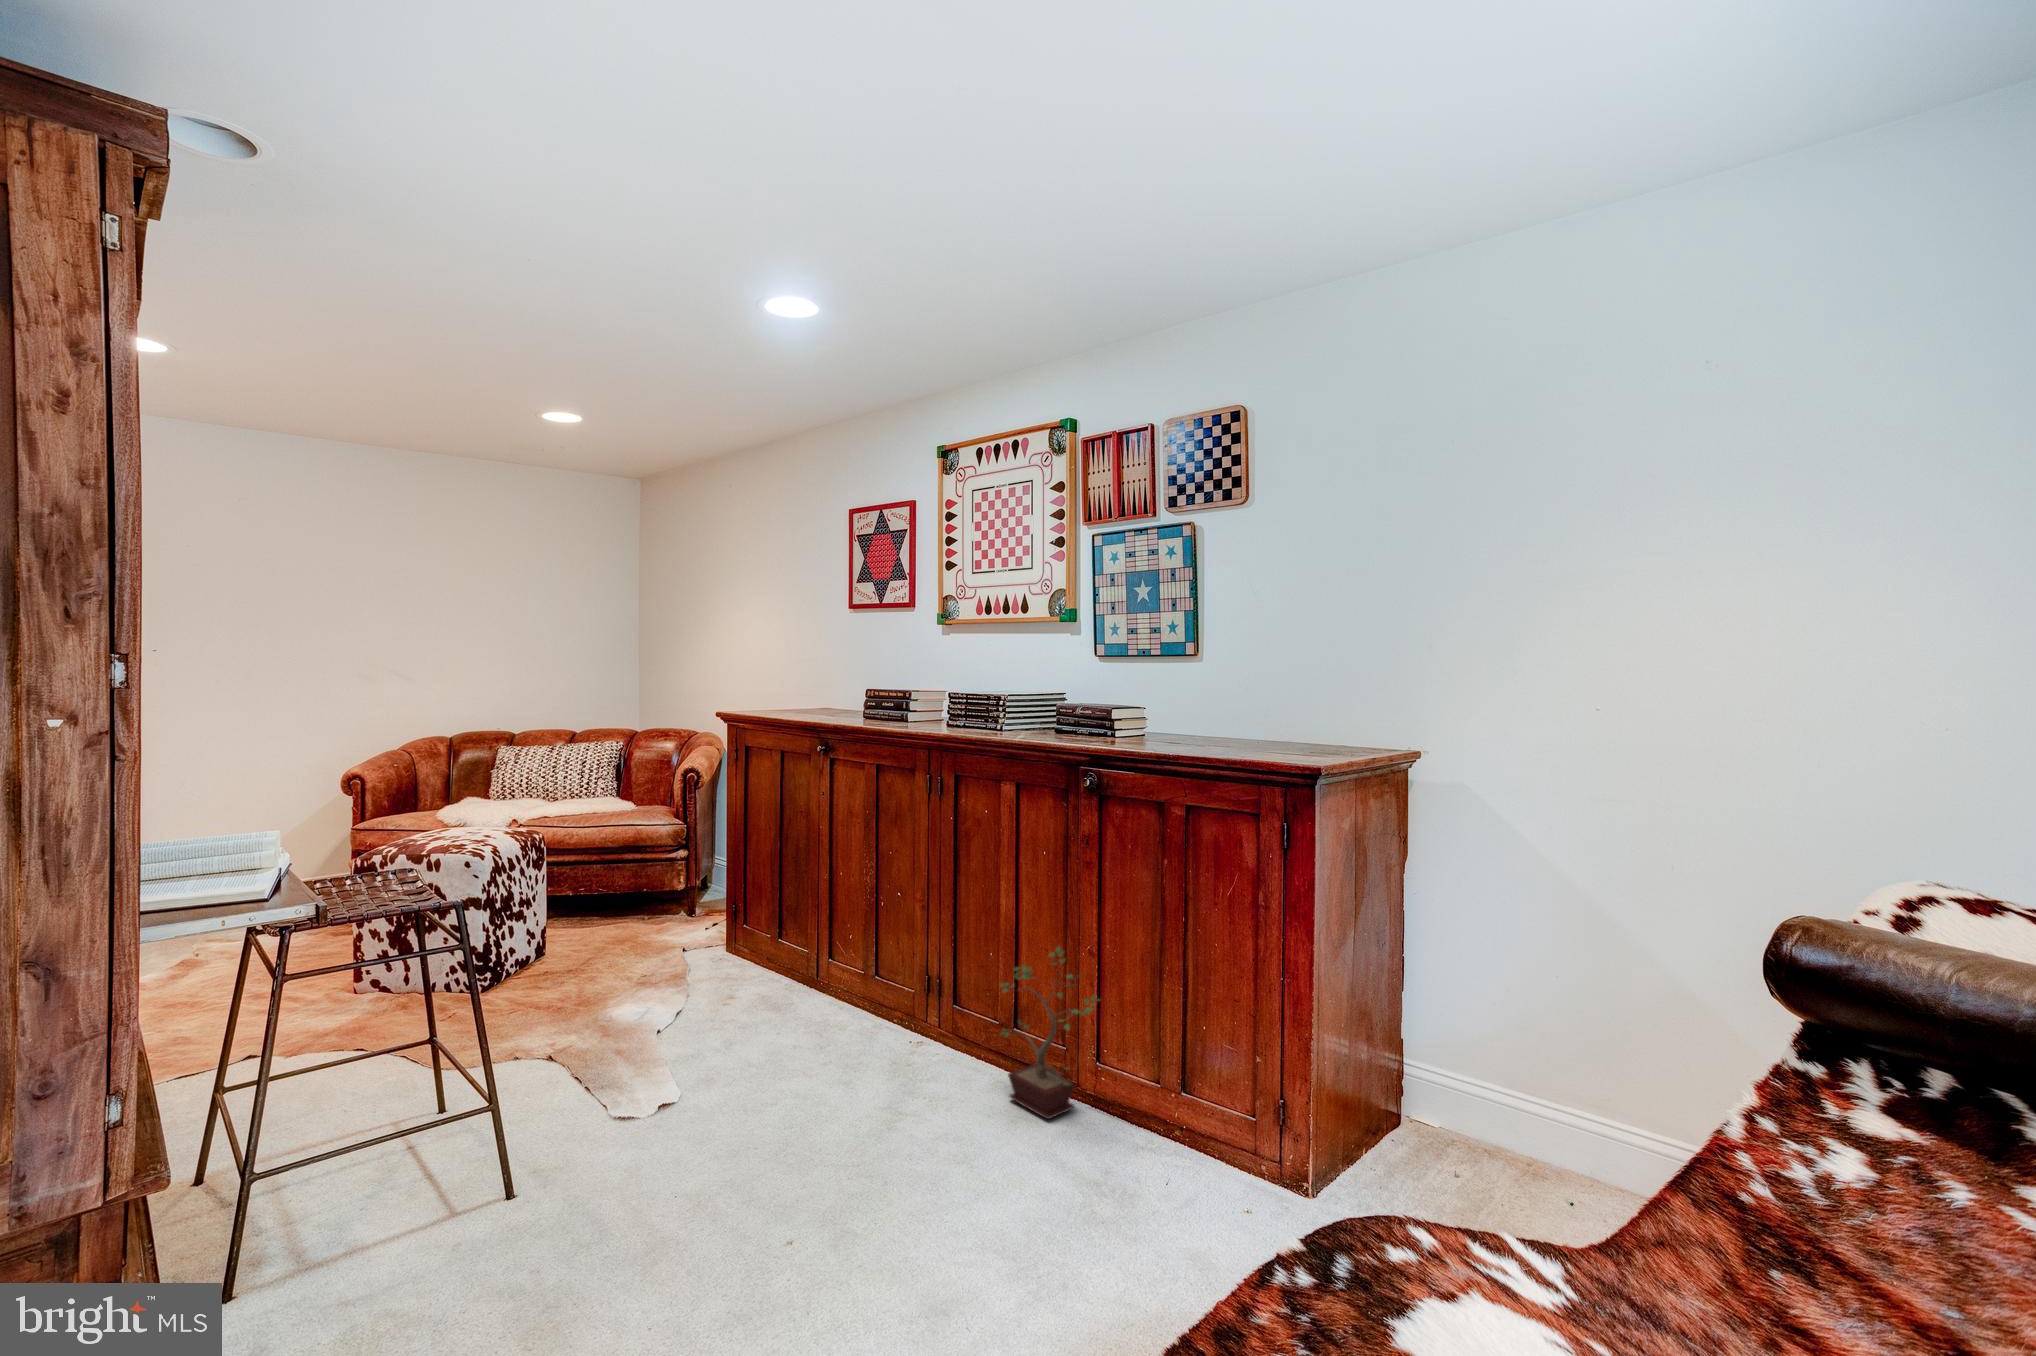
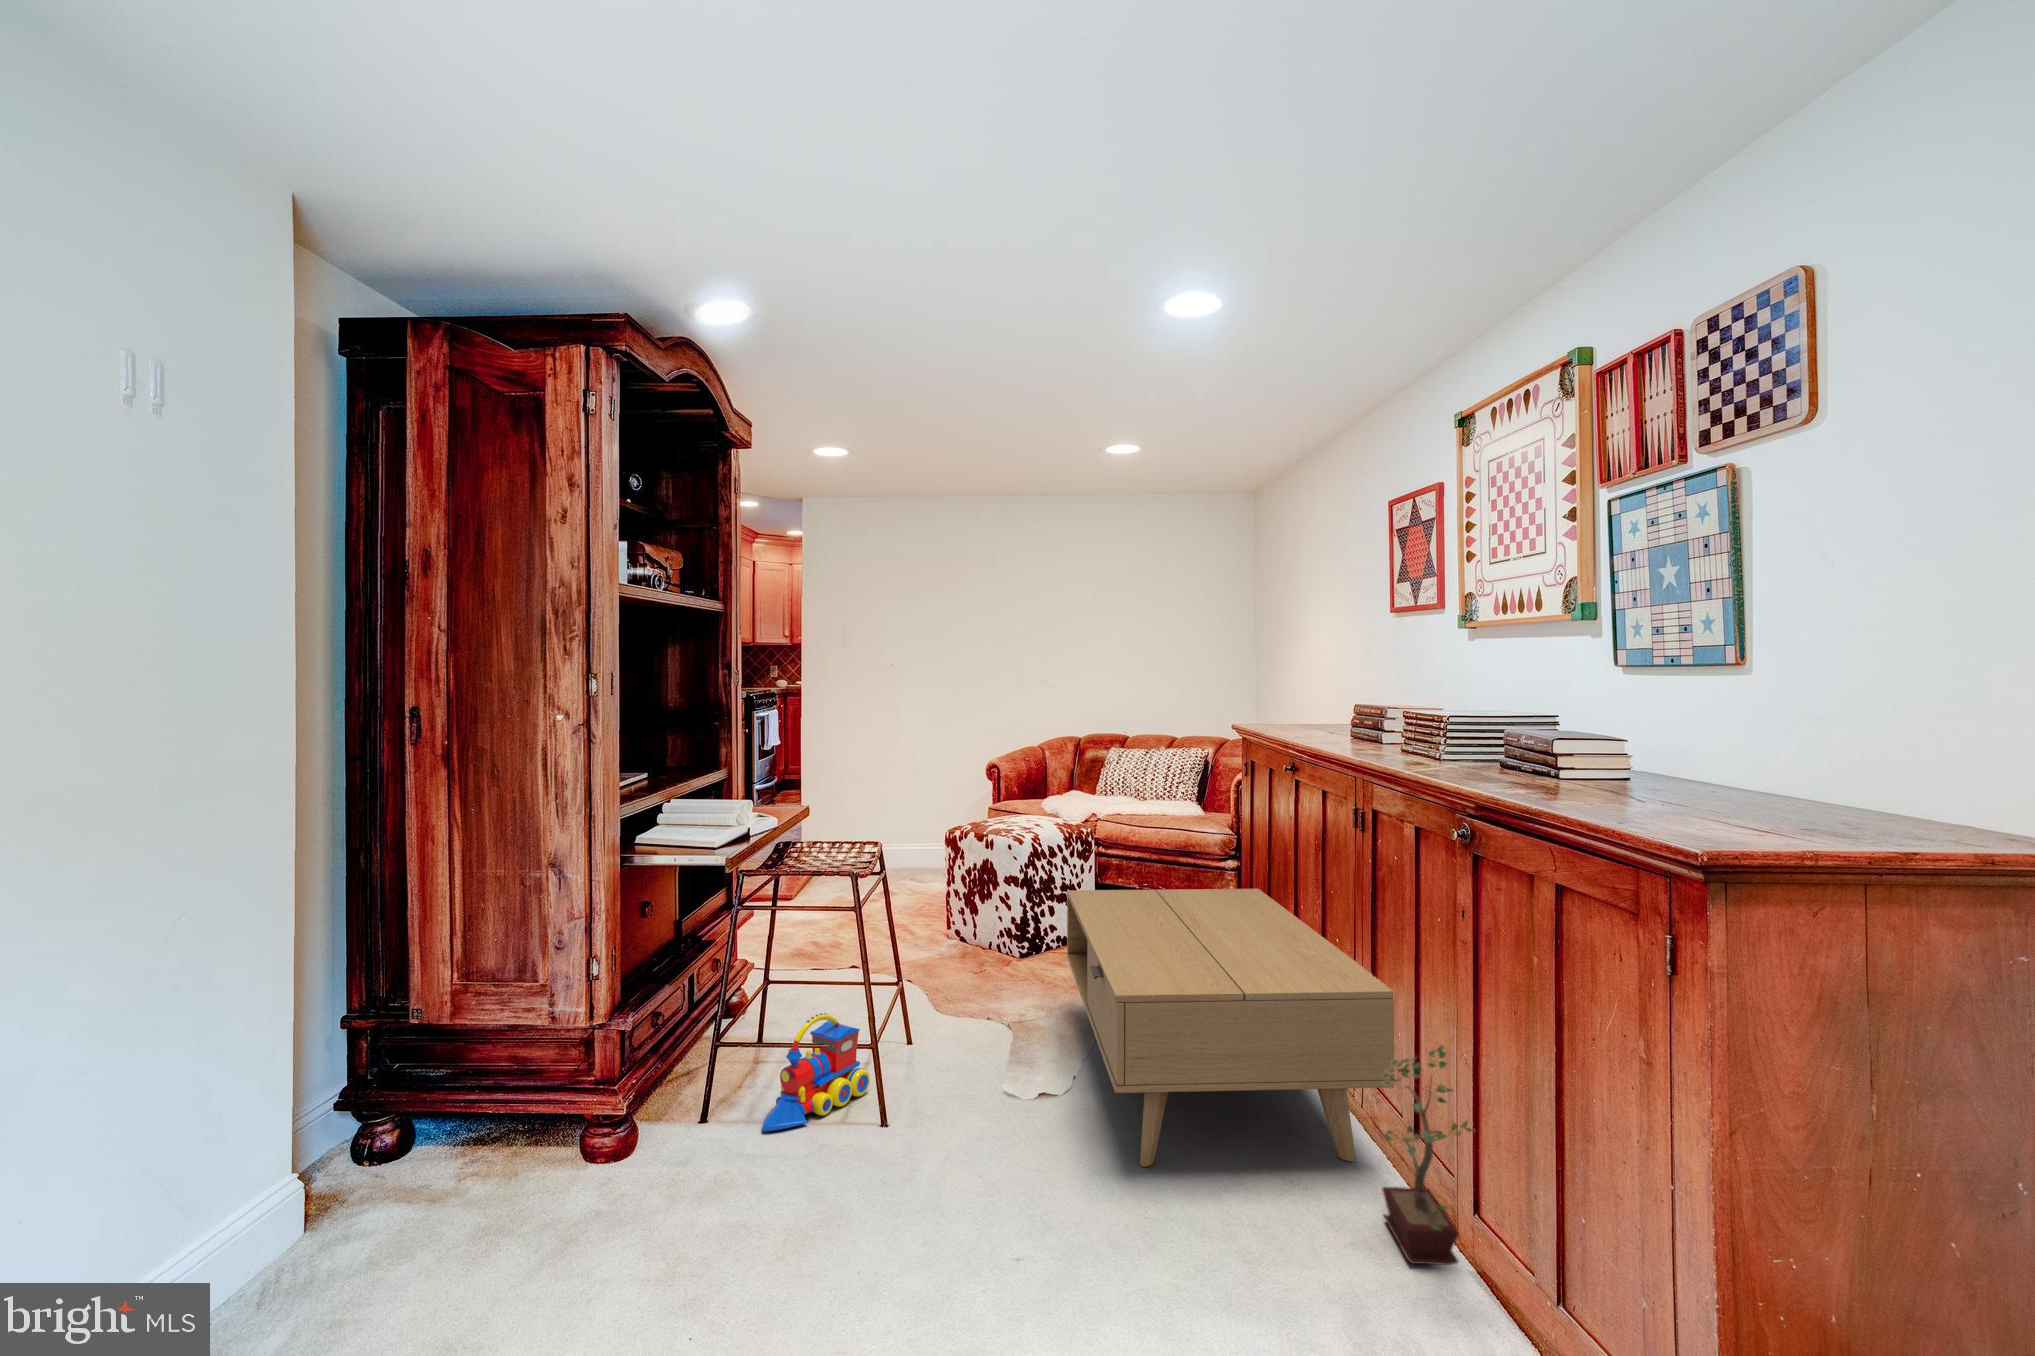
coffee table: none [600,865,988,1133] -> present [1067,889,1394,1167]
toy train: none [310,1096,435,1271] -> present [762,1013,870,1131]

